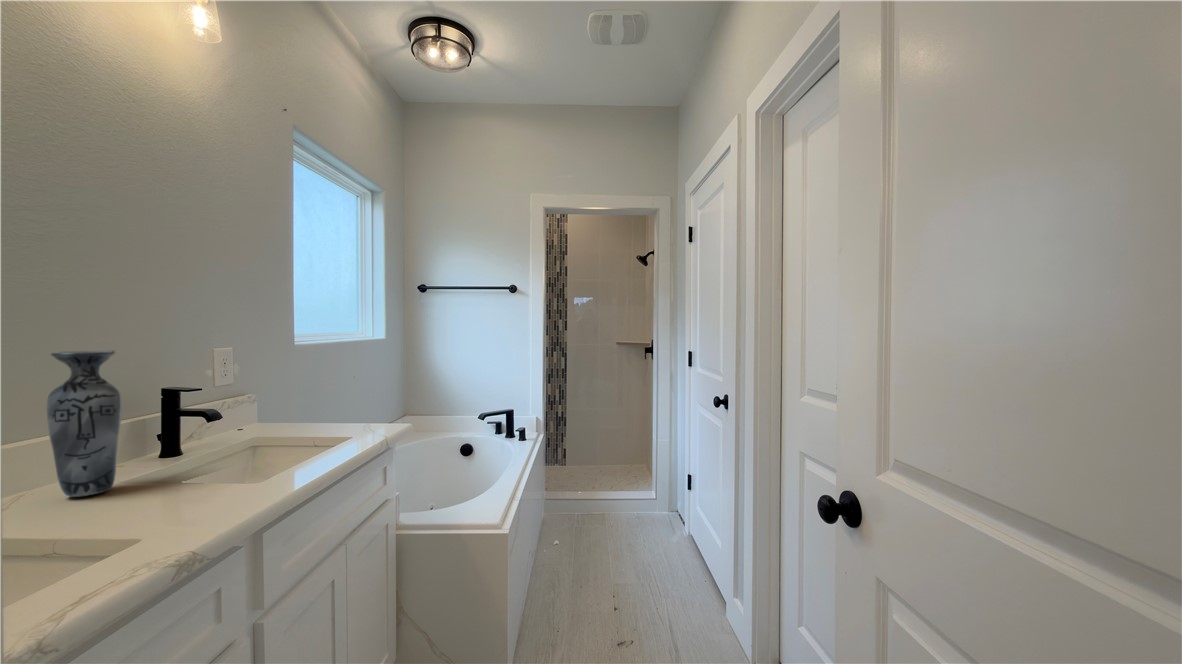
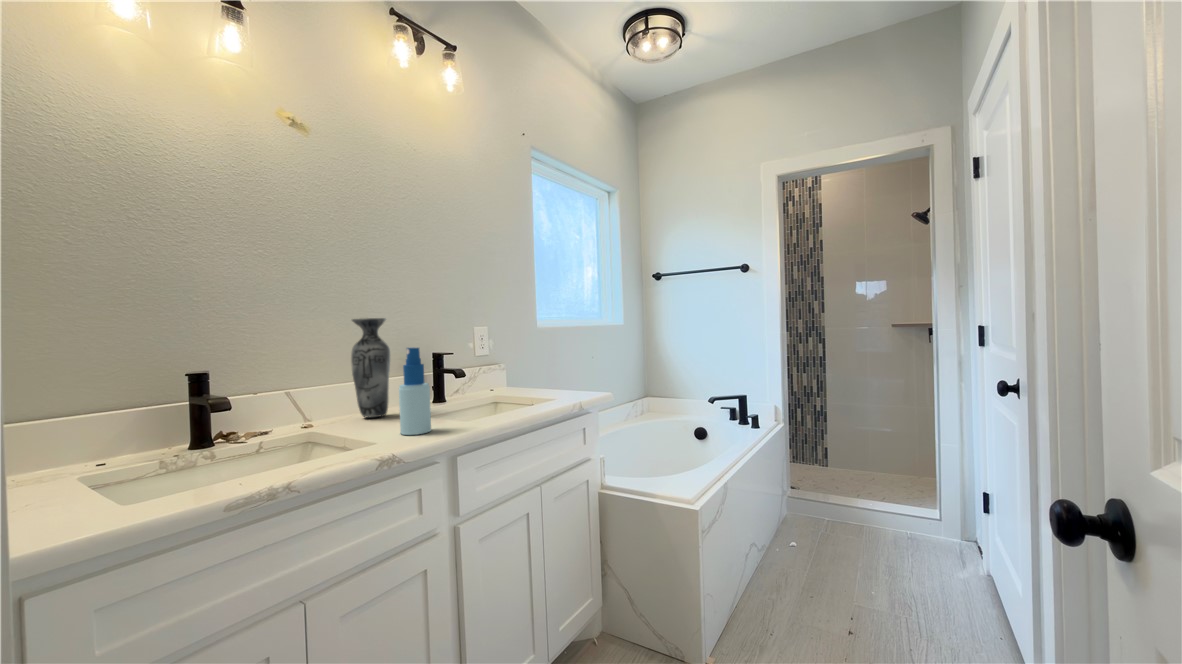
spray bottle: none [183,396,232,514] -> present [399,348,431,435]

